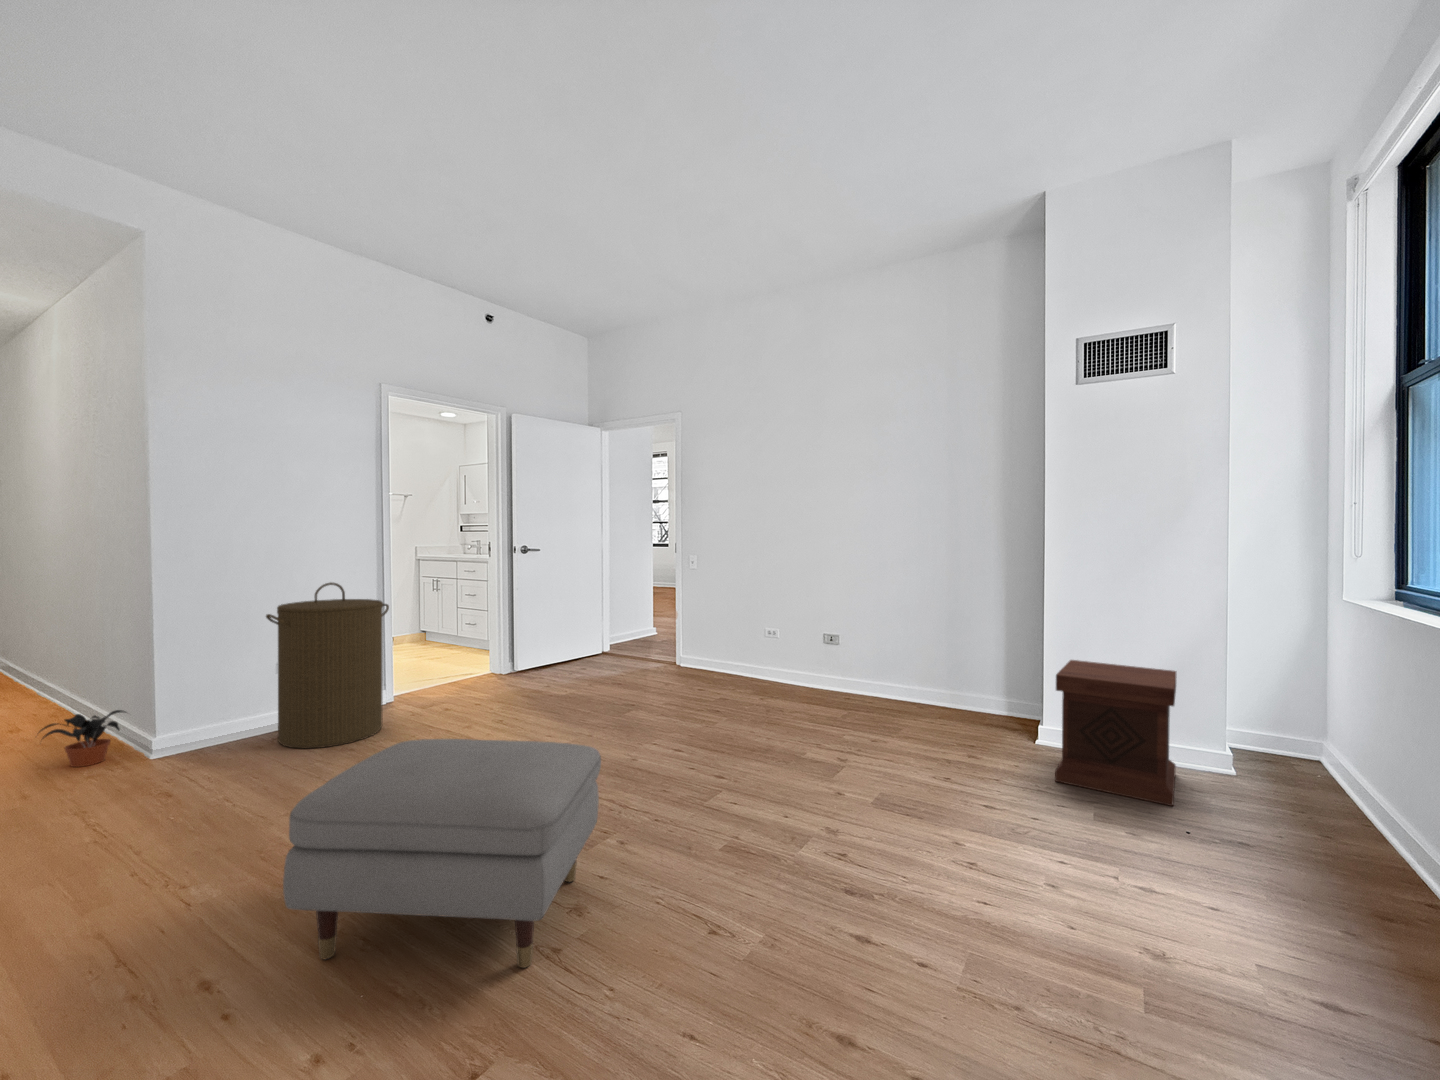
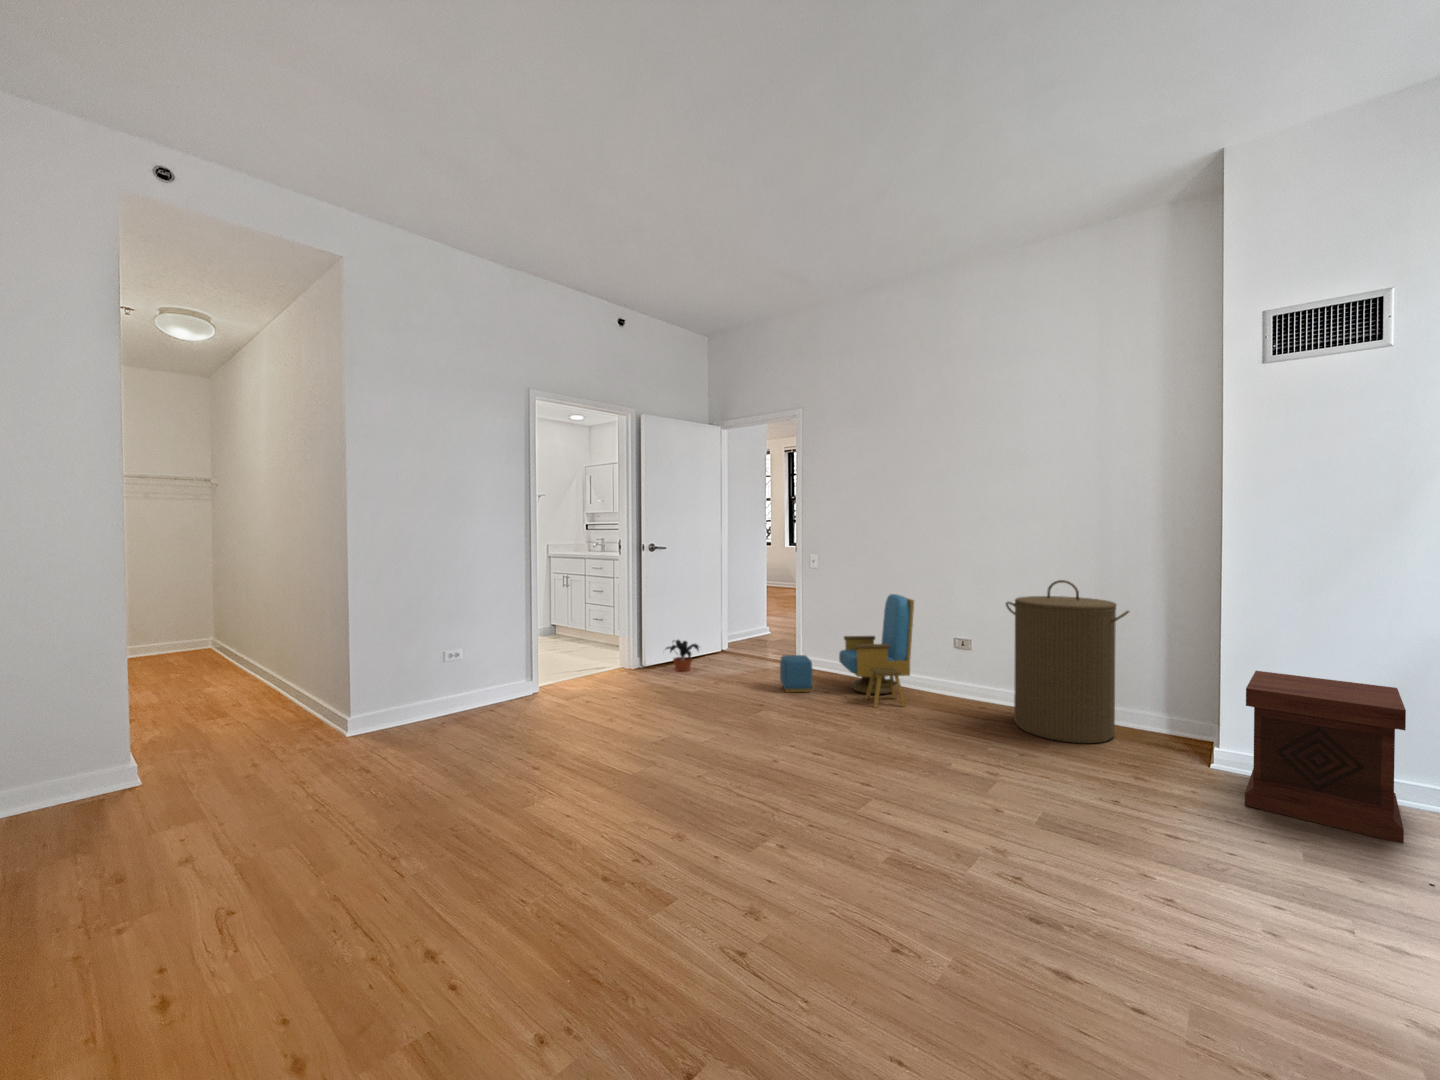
laundry hamper: present [266,583,389,748] -> present [1006,580,1129,743]
armchair: none [655,595,786,708] -> present [780,594,914,708]
potted plant: present [39,710,126,767] -> present [666,640,699,671]
ottoman: present [283,739,601,968] -> none [489,736,768,972]

